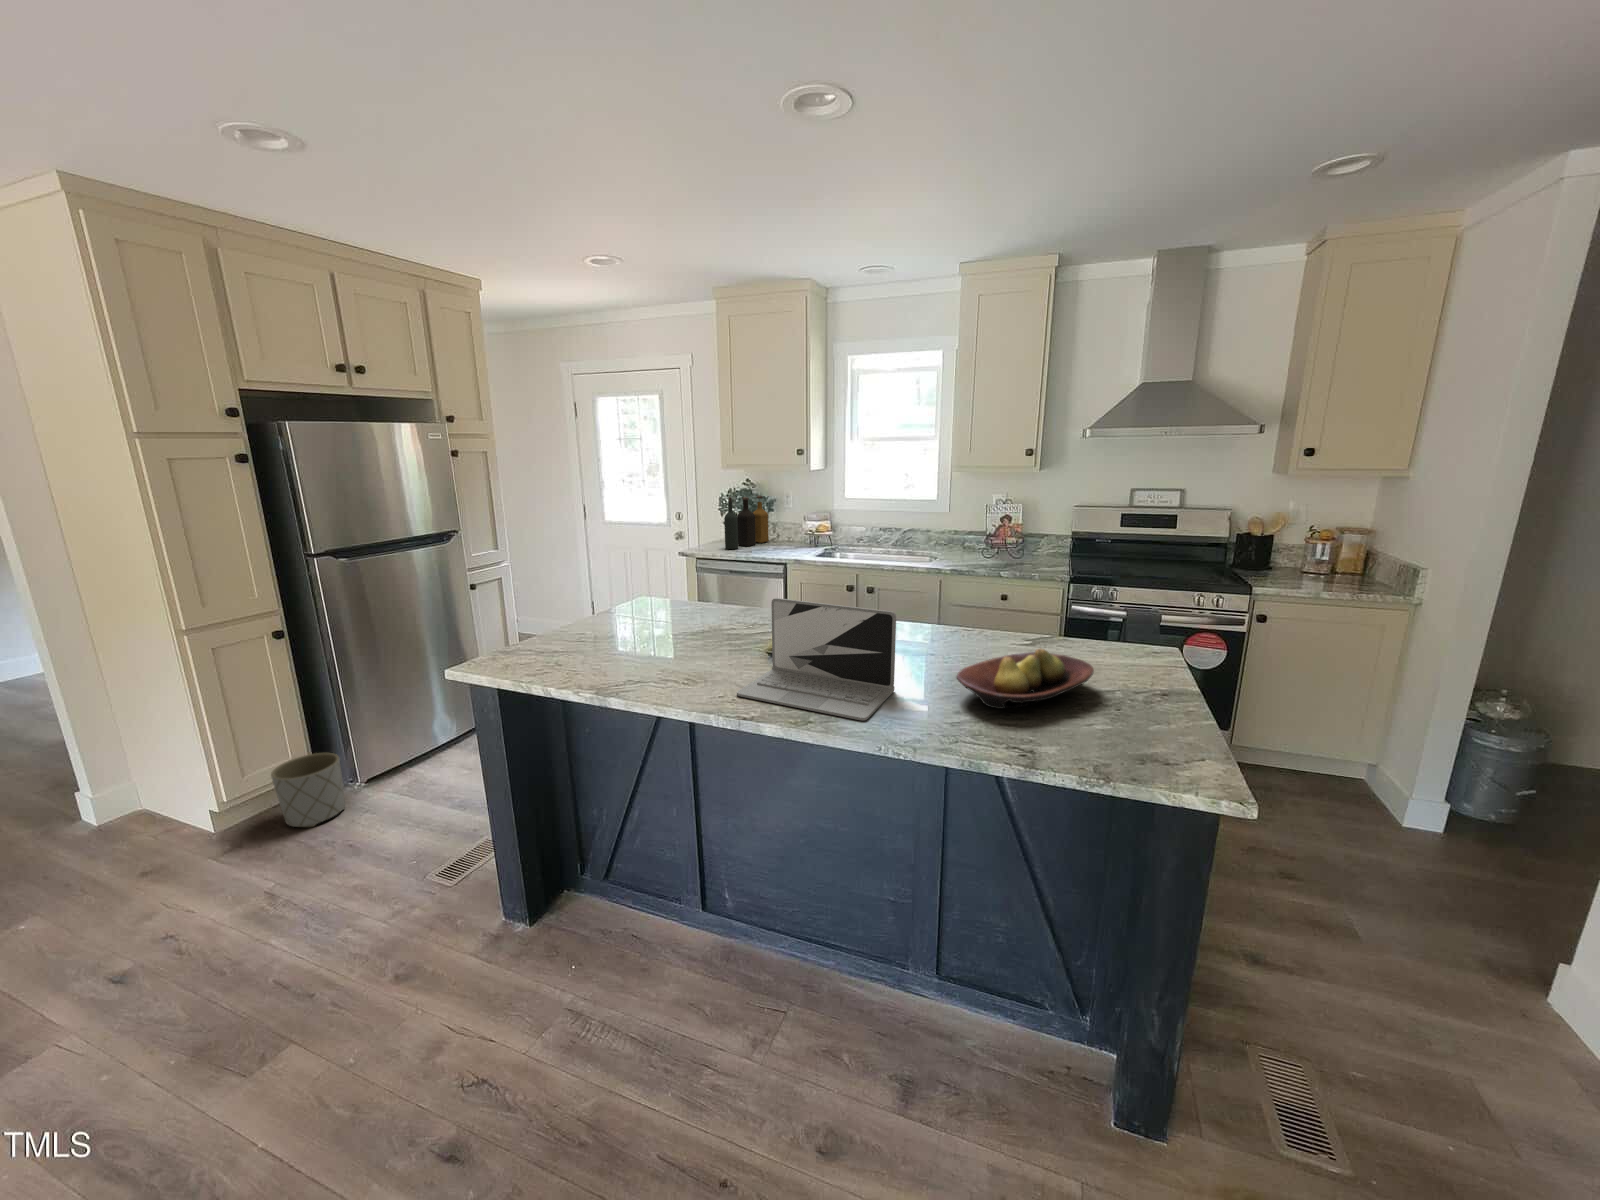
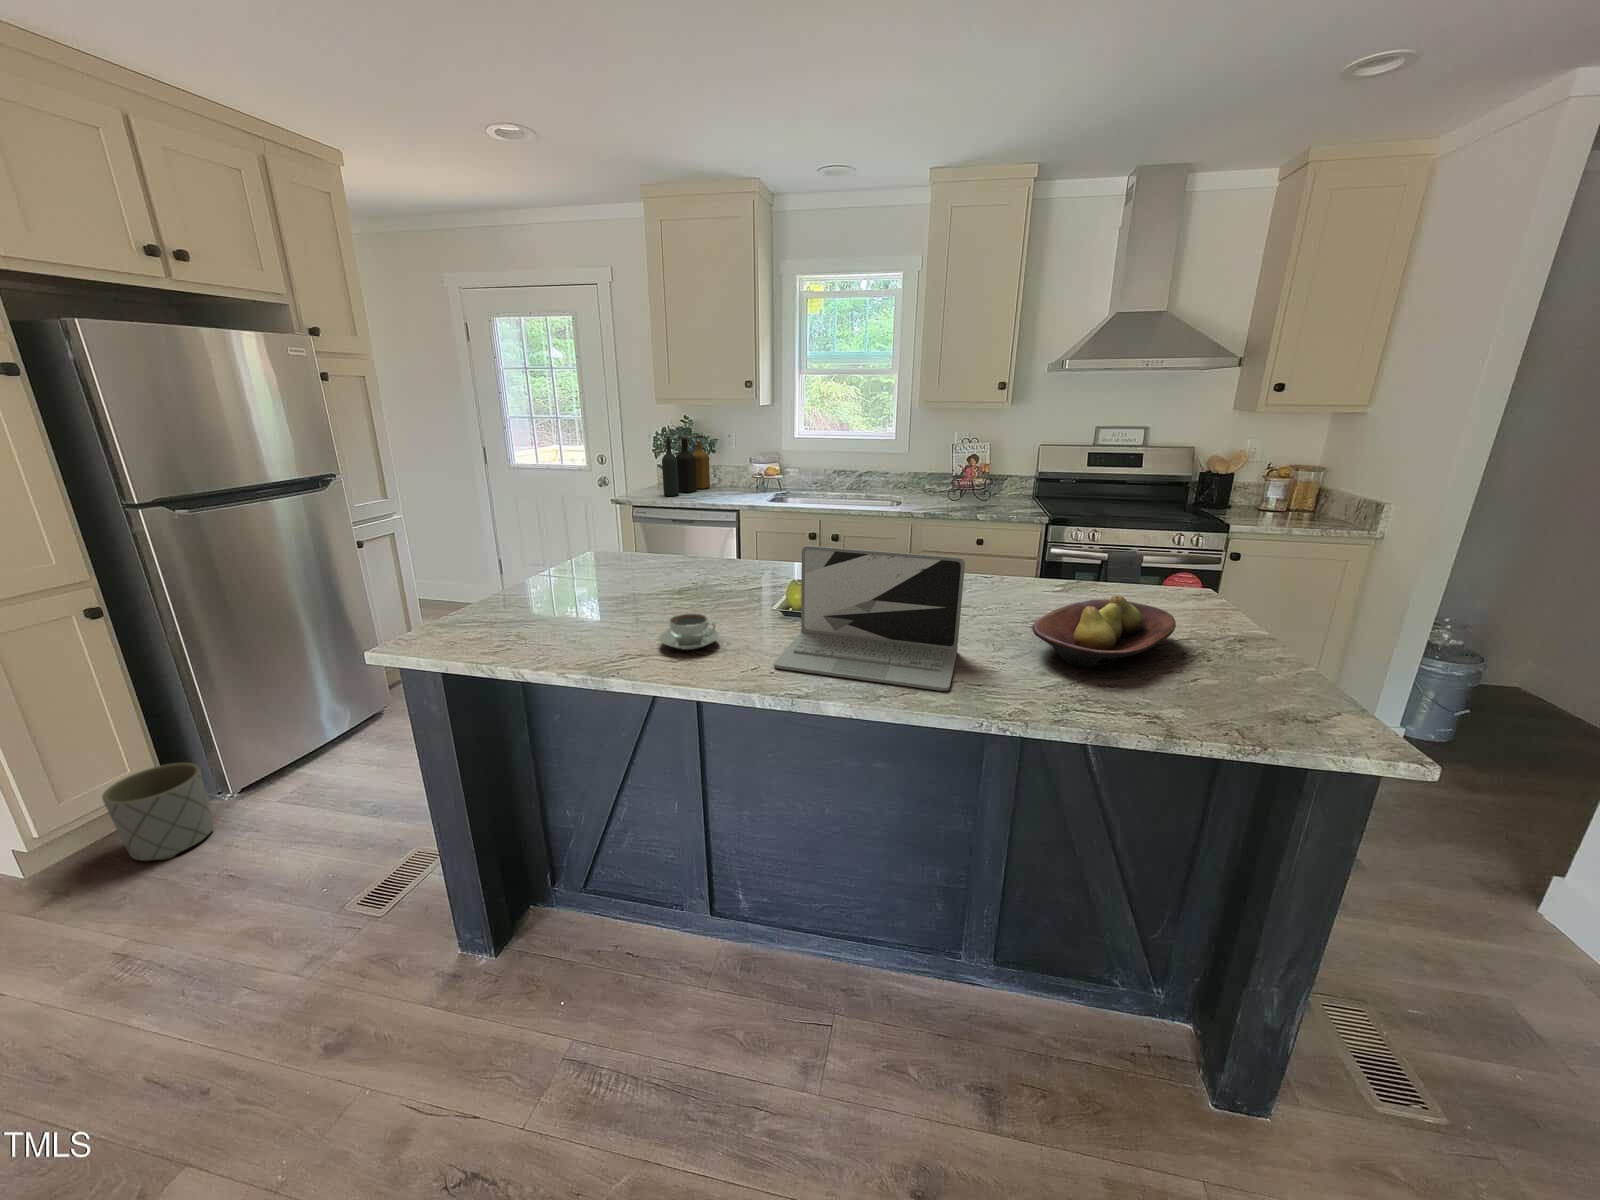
coffee cup: none [656,650,704,678] -> present [659,613,719,650]

